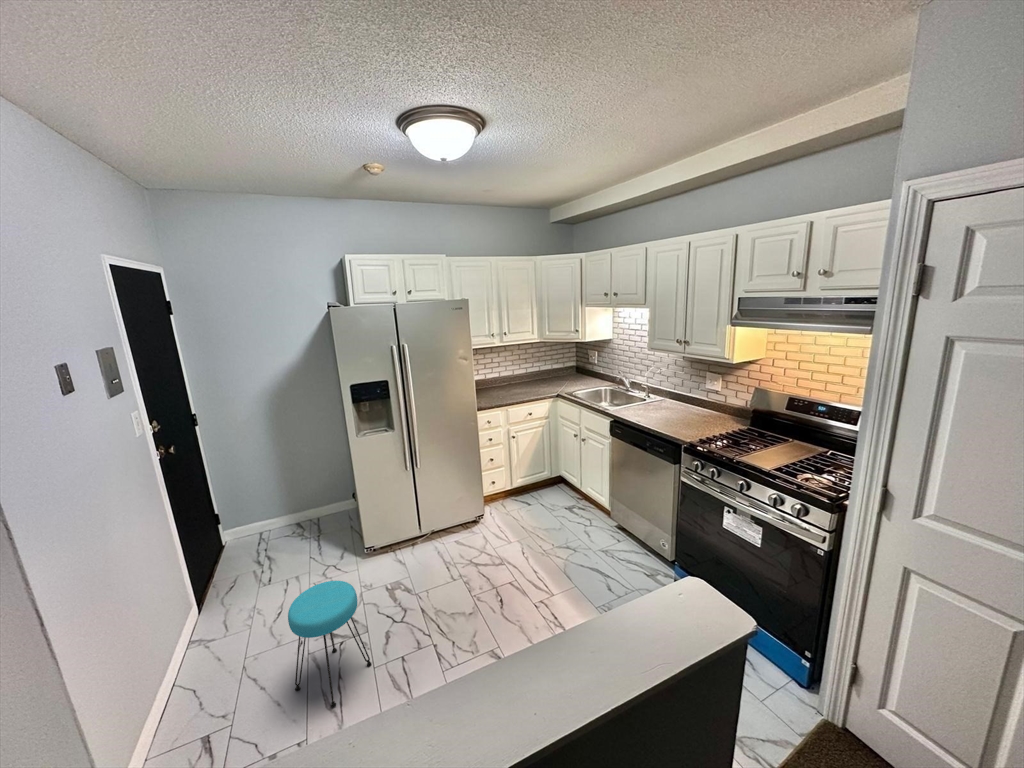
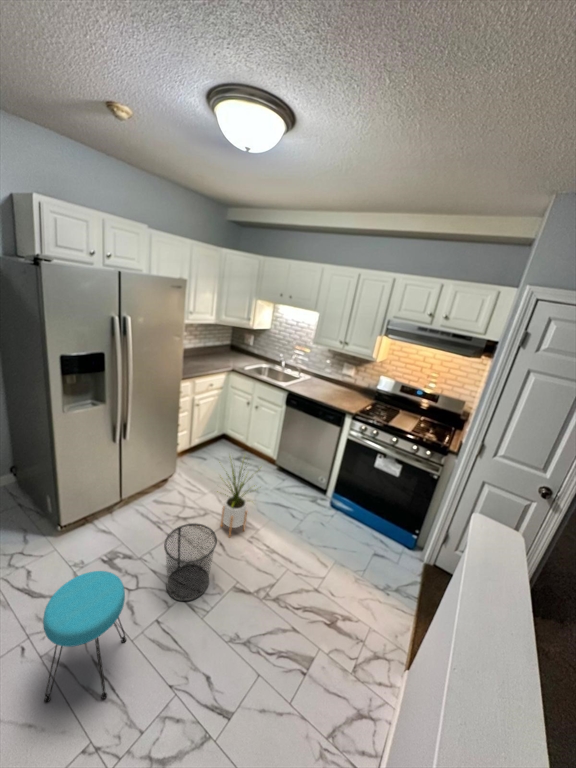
house plant: none [487,488,549,597] -> present [217,466,247,537]
waste bin: none [415,562,472,649] -> present [164,523,217,601]

